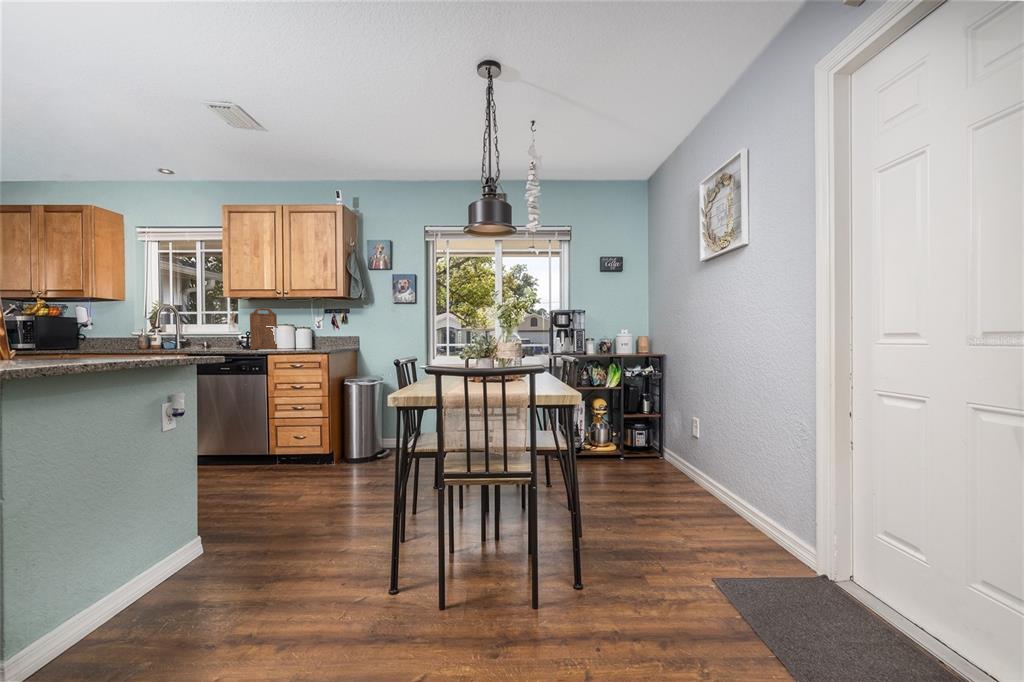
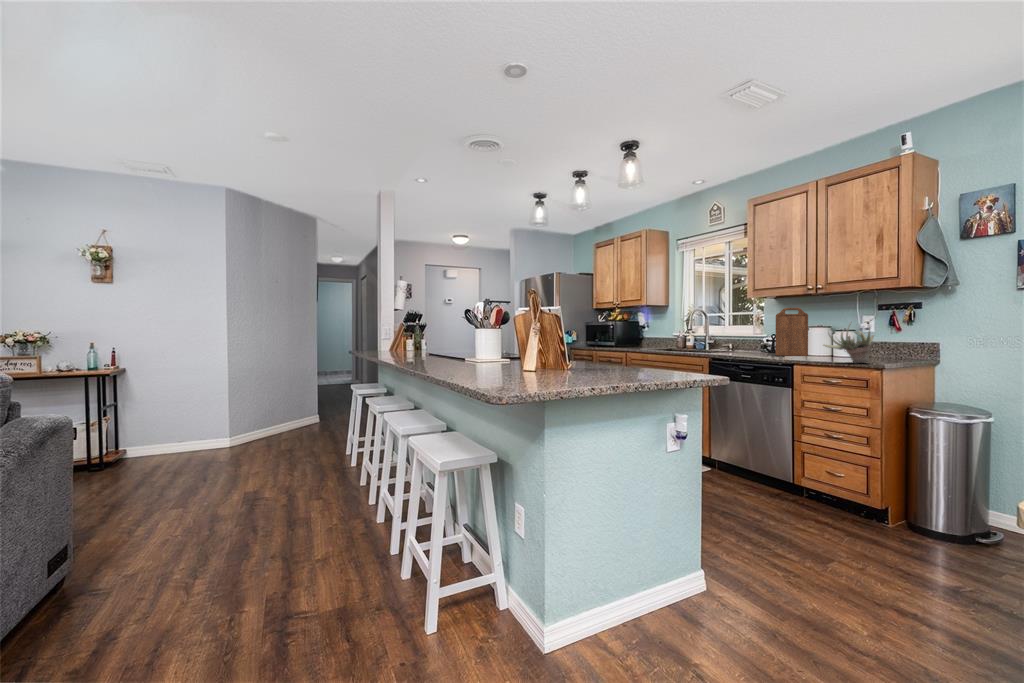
succulent plant: none [289,320,323,351] -> present [824,324,874,363]

